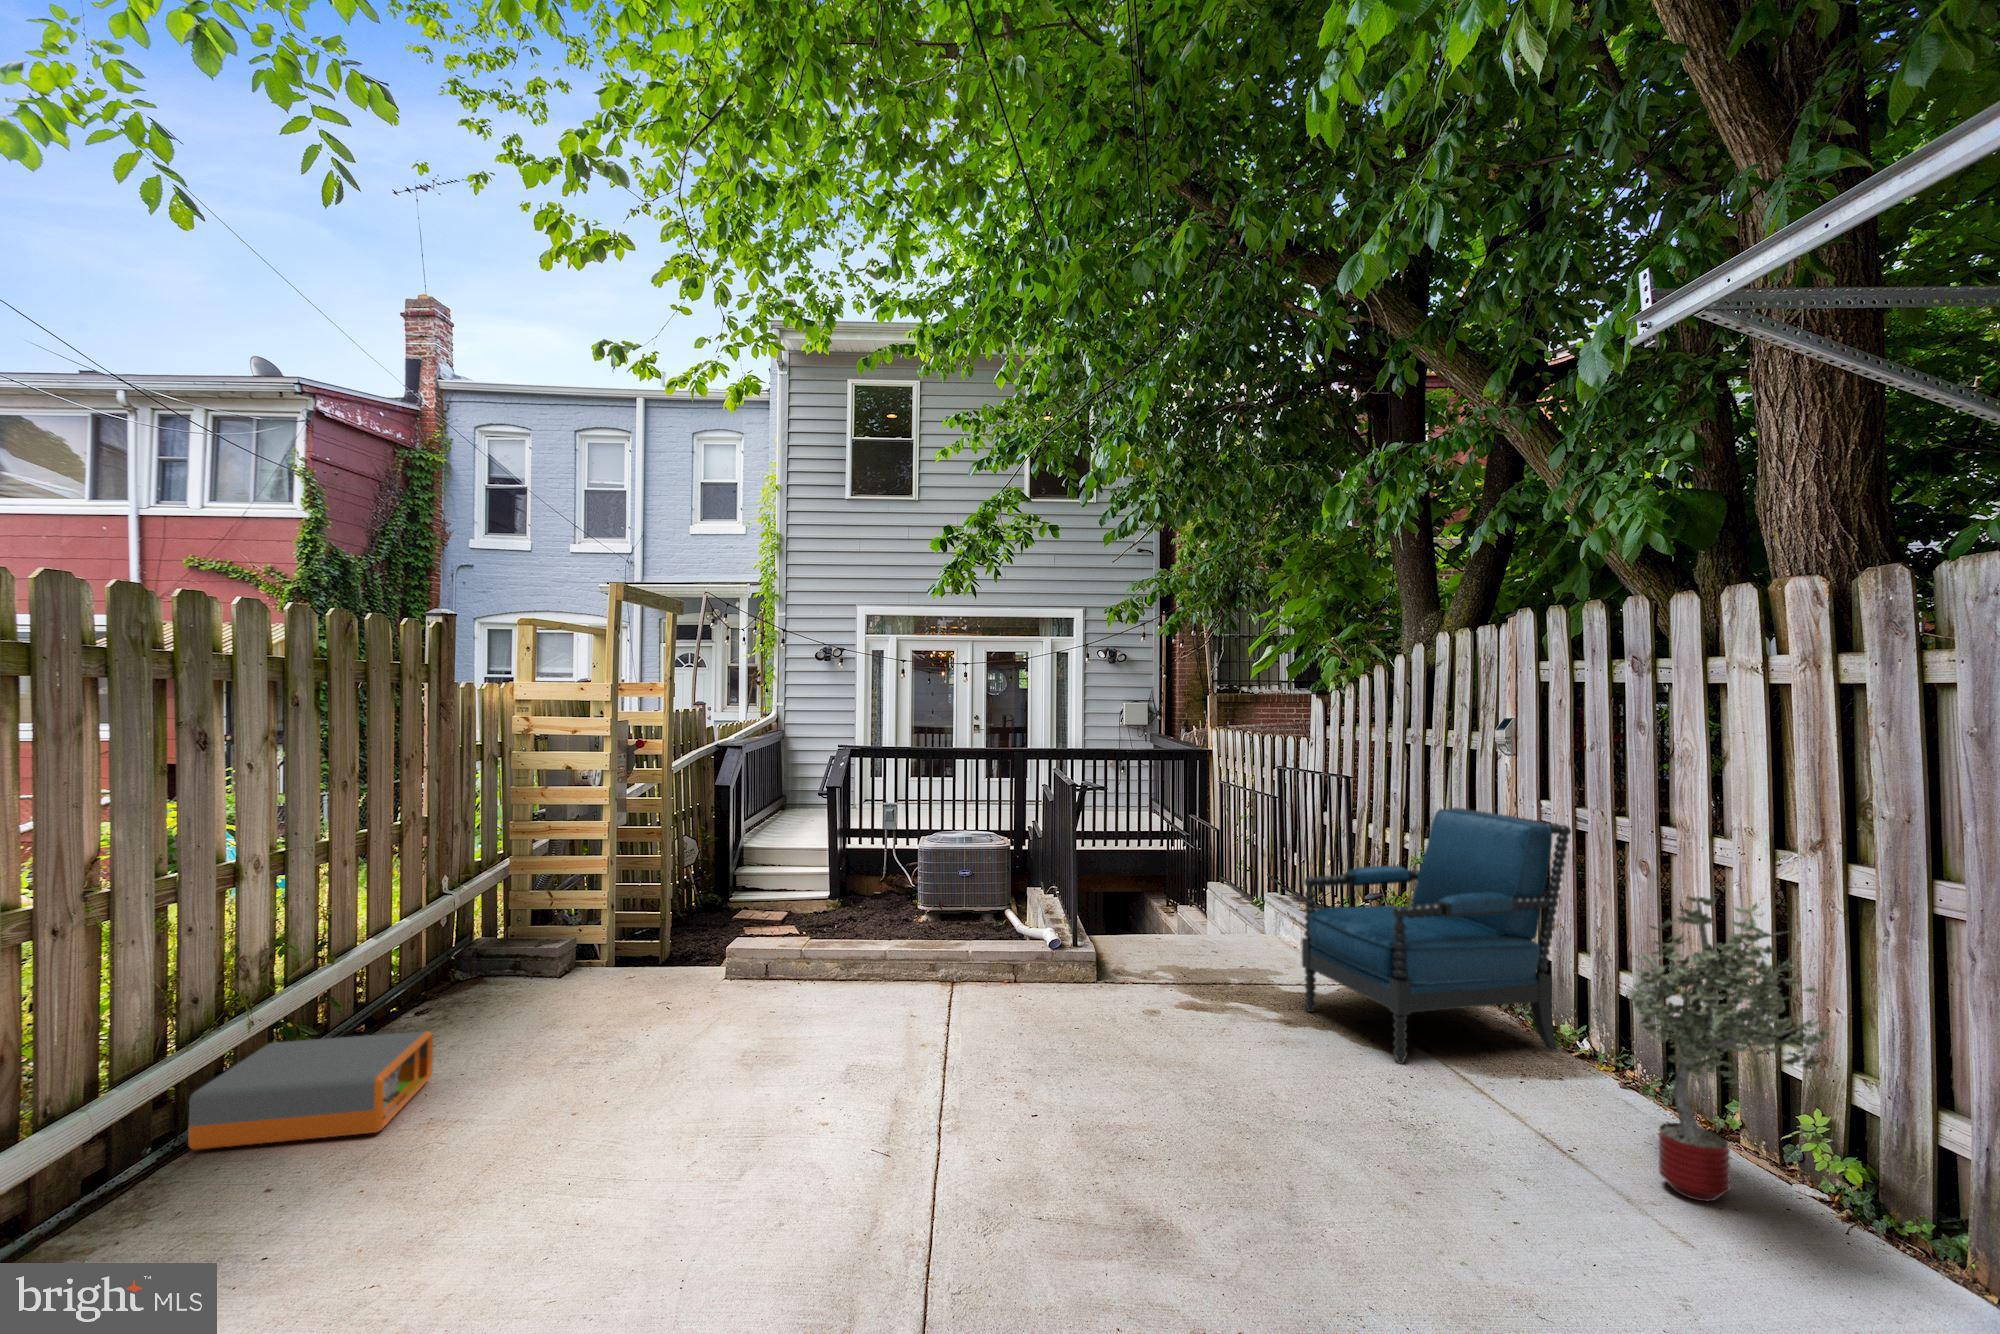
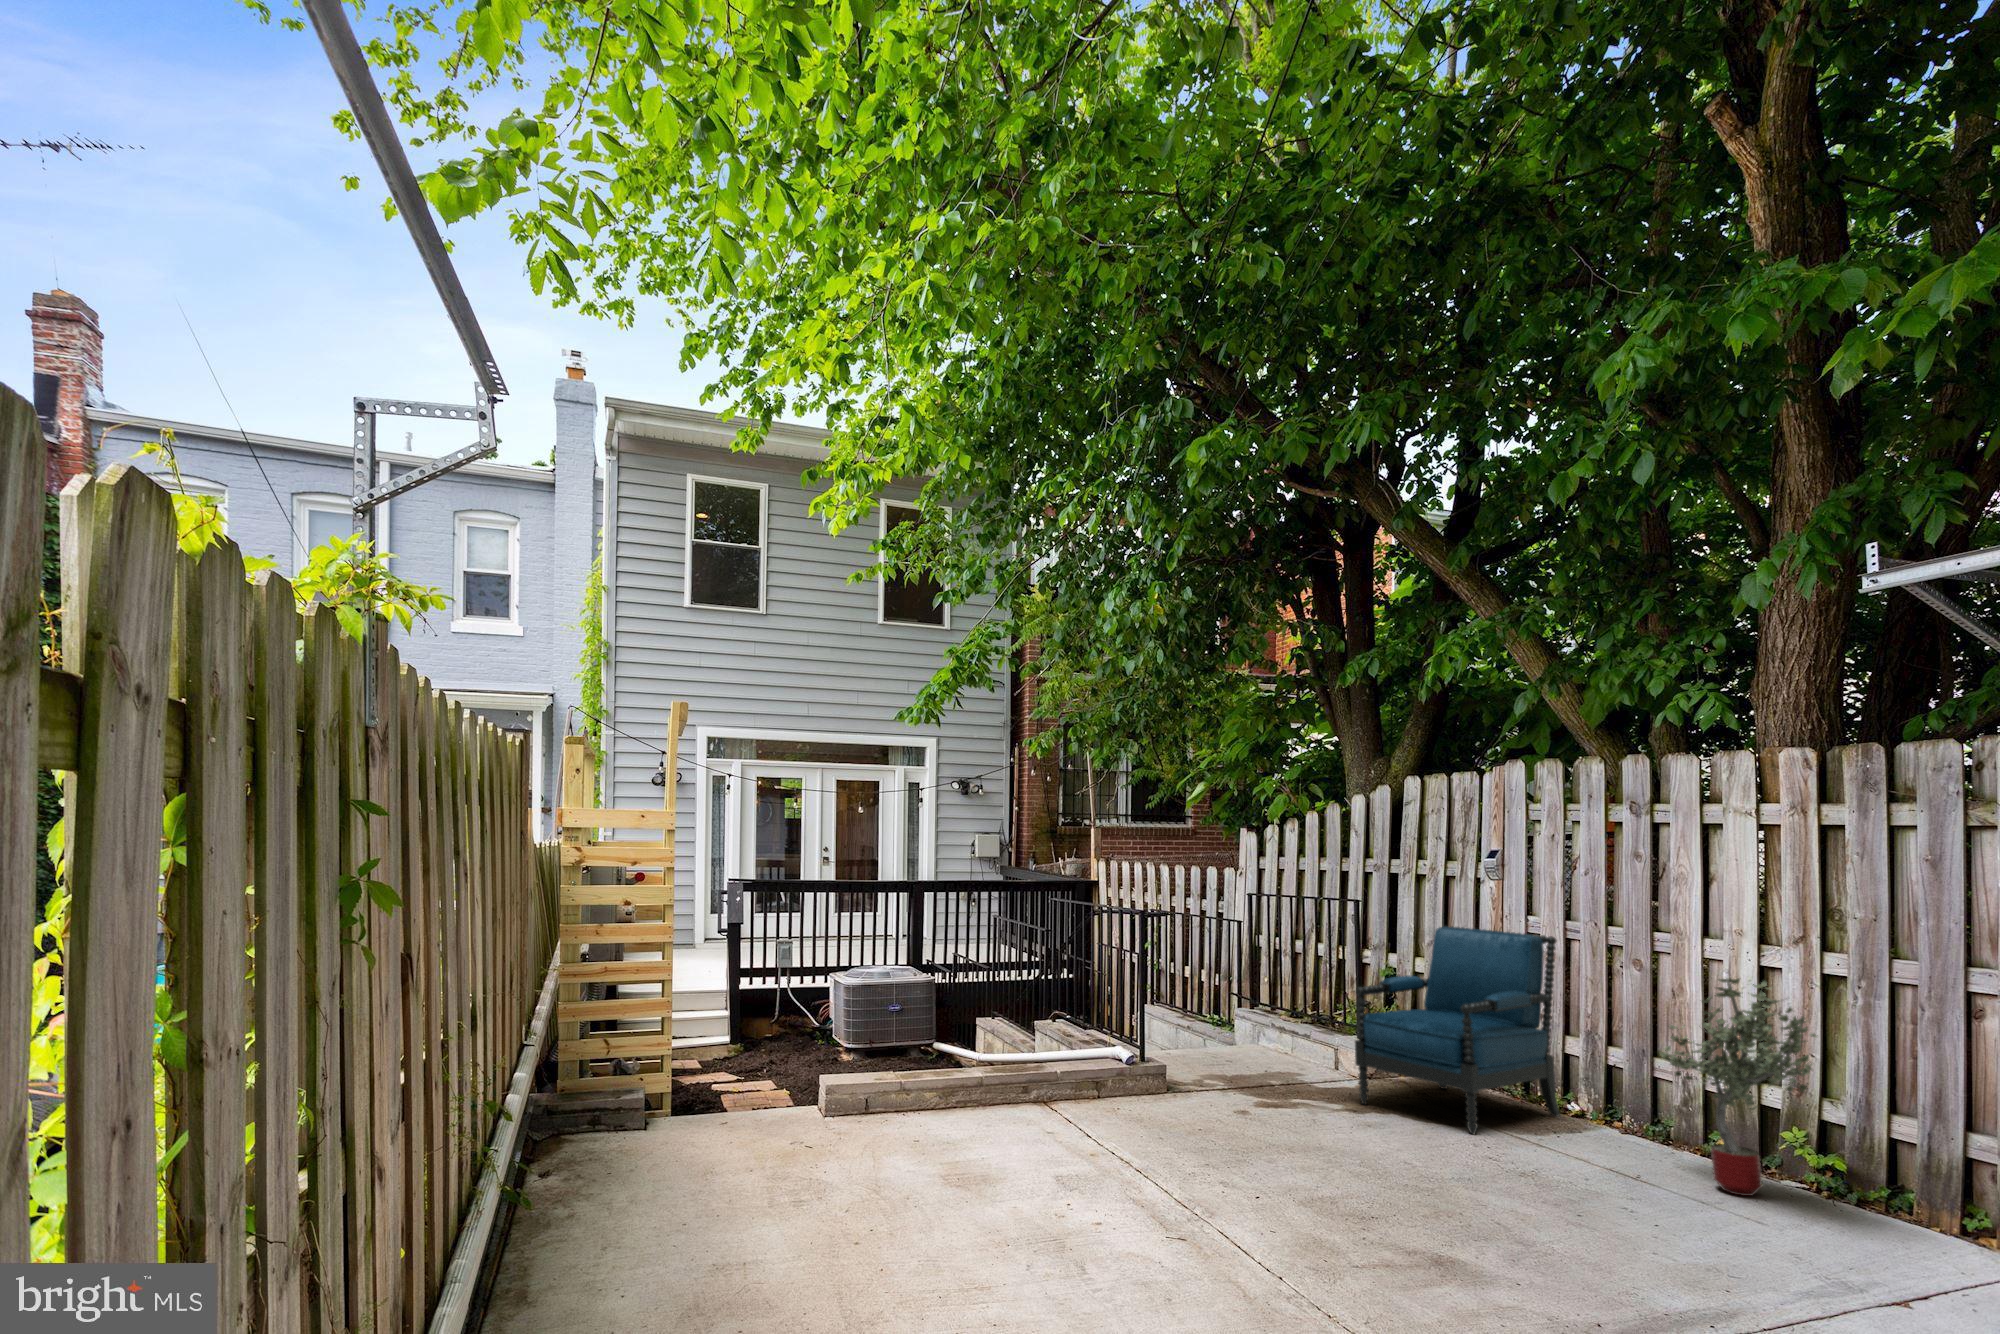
storage box: present [188,1031,433,1150] -> none [535,1176,740,1311]

